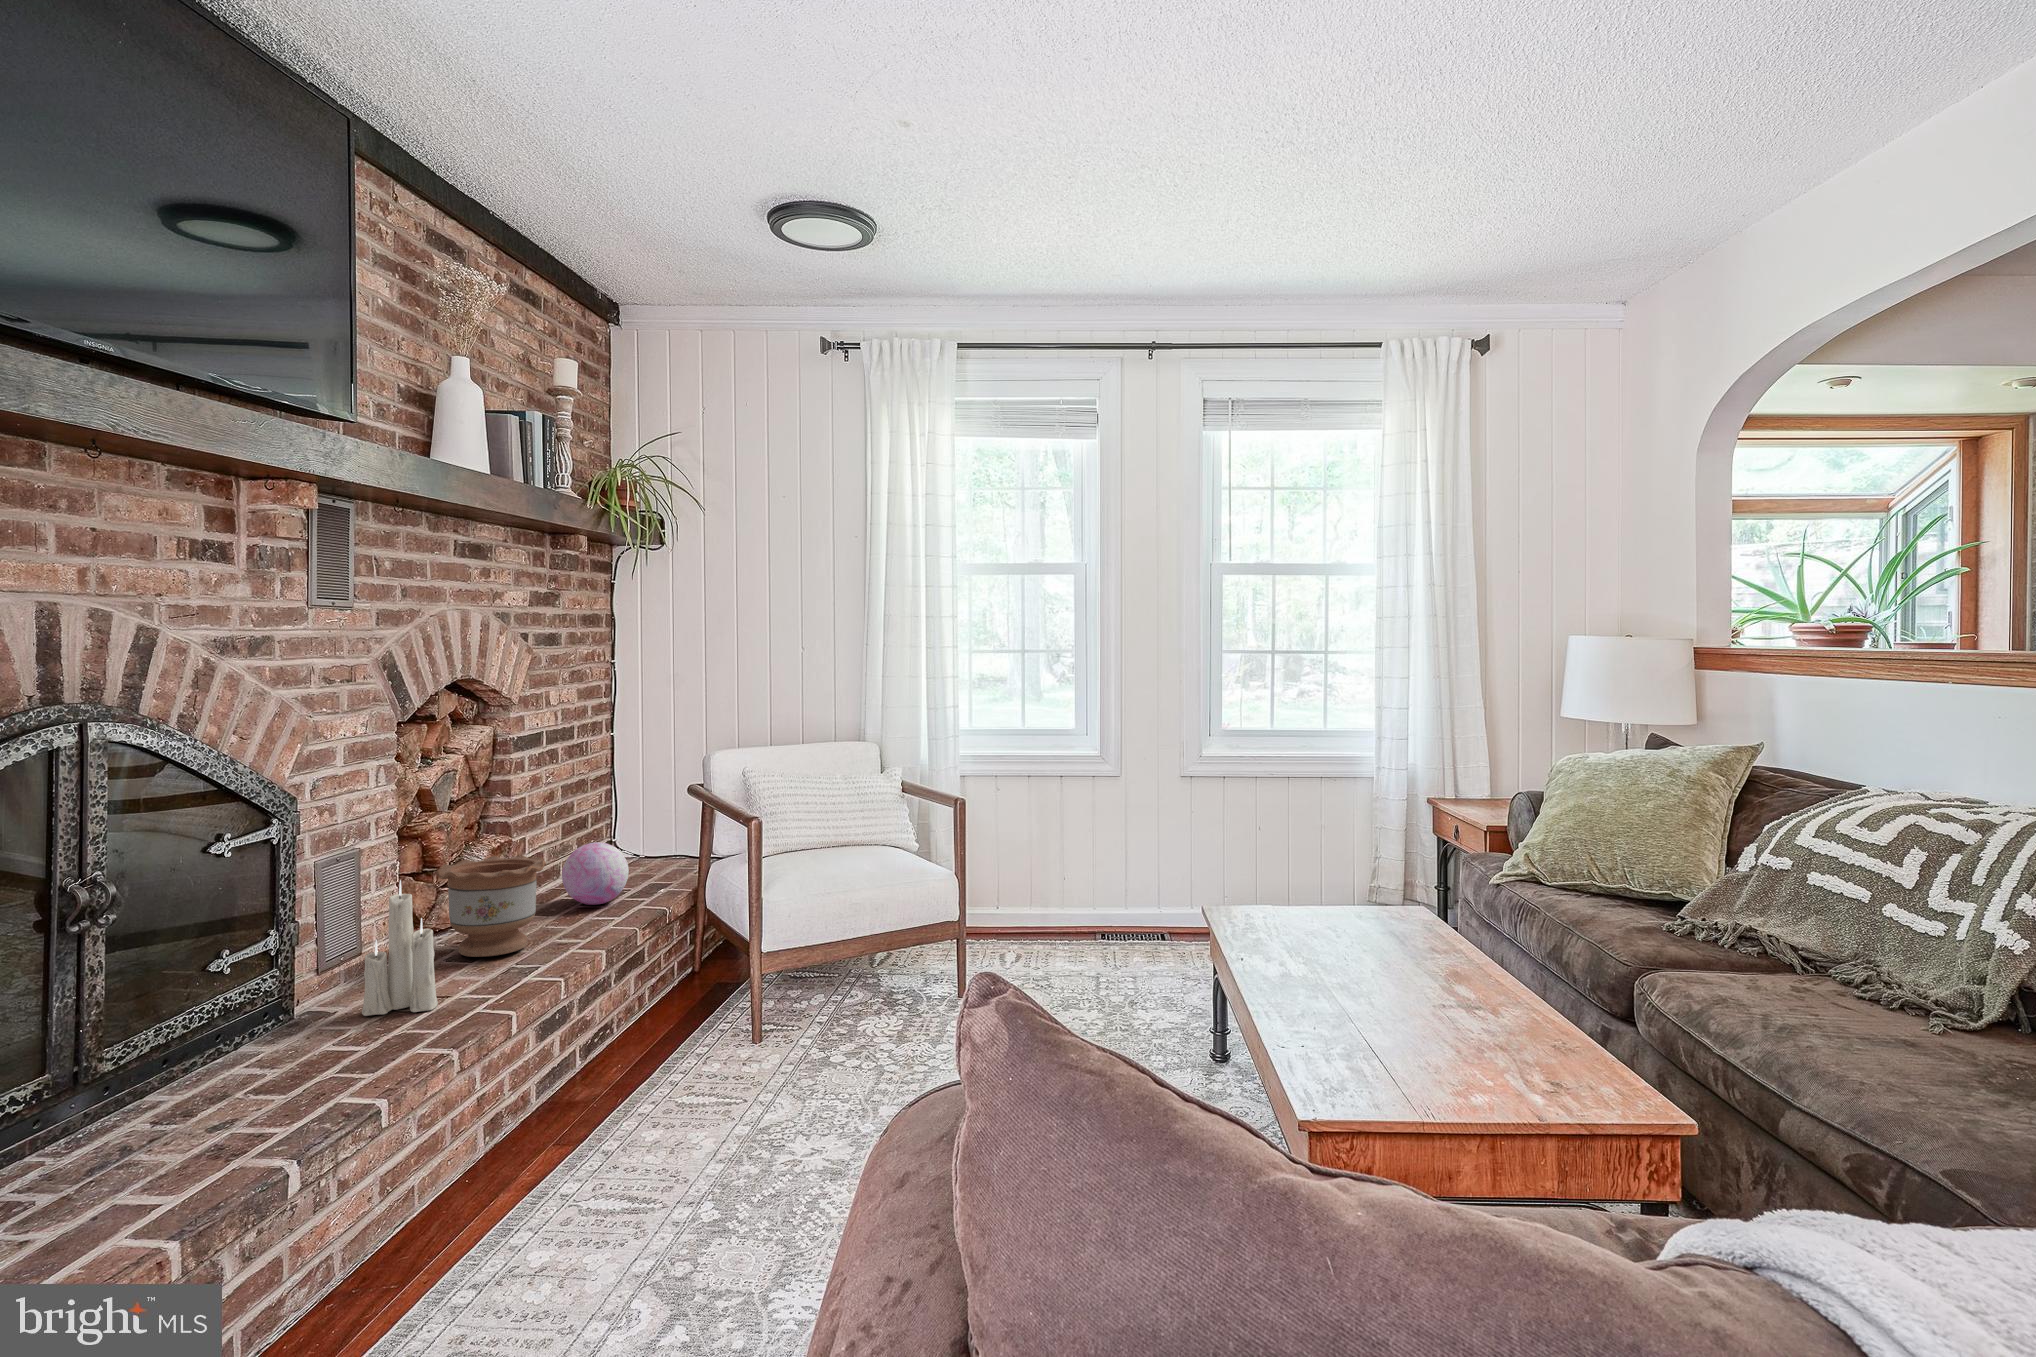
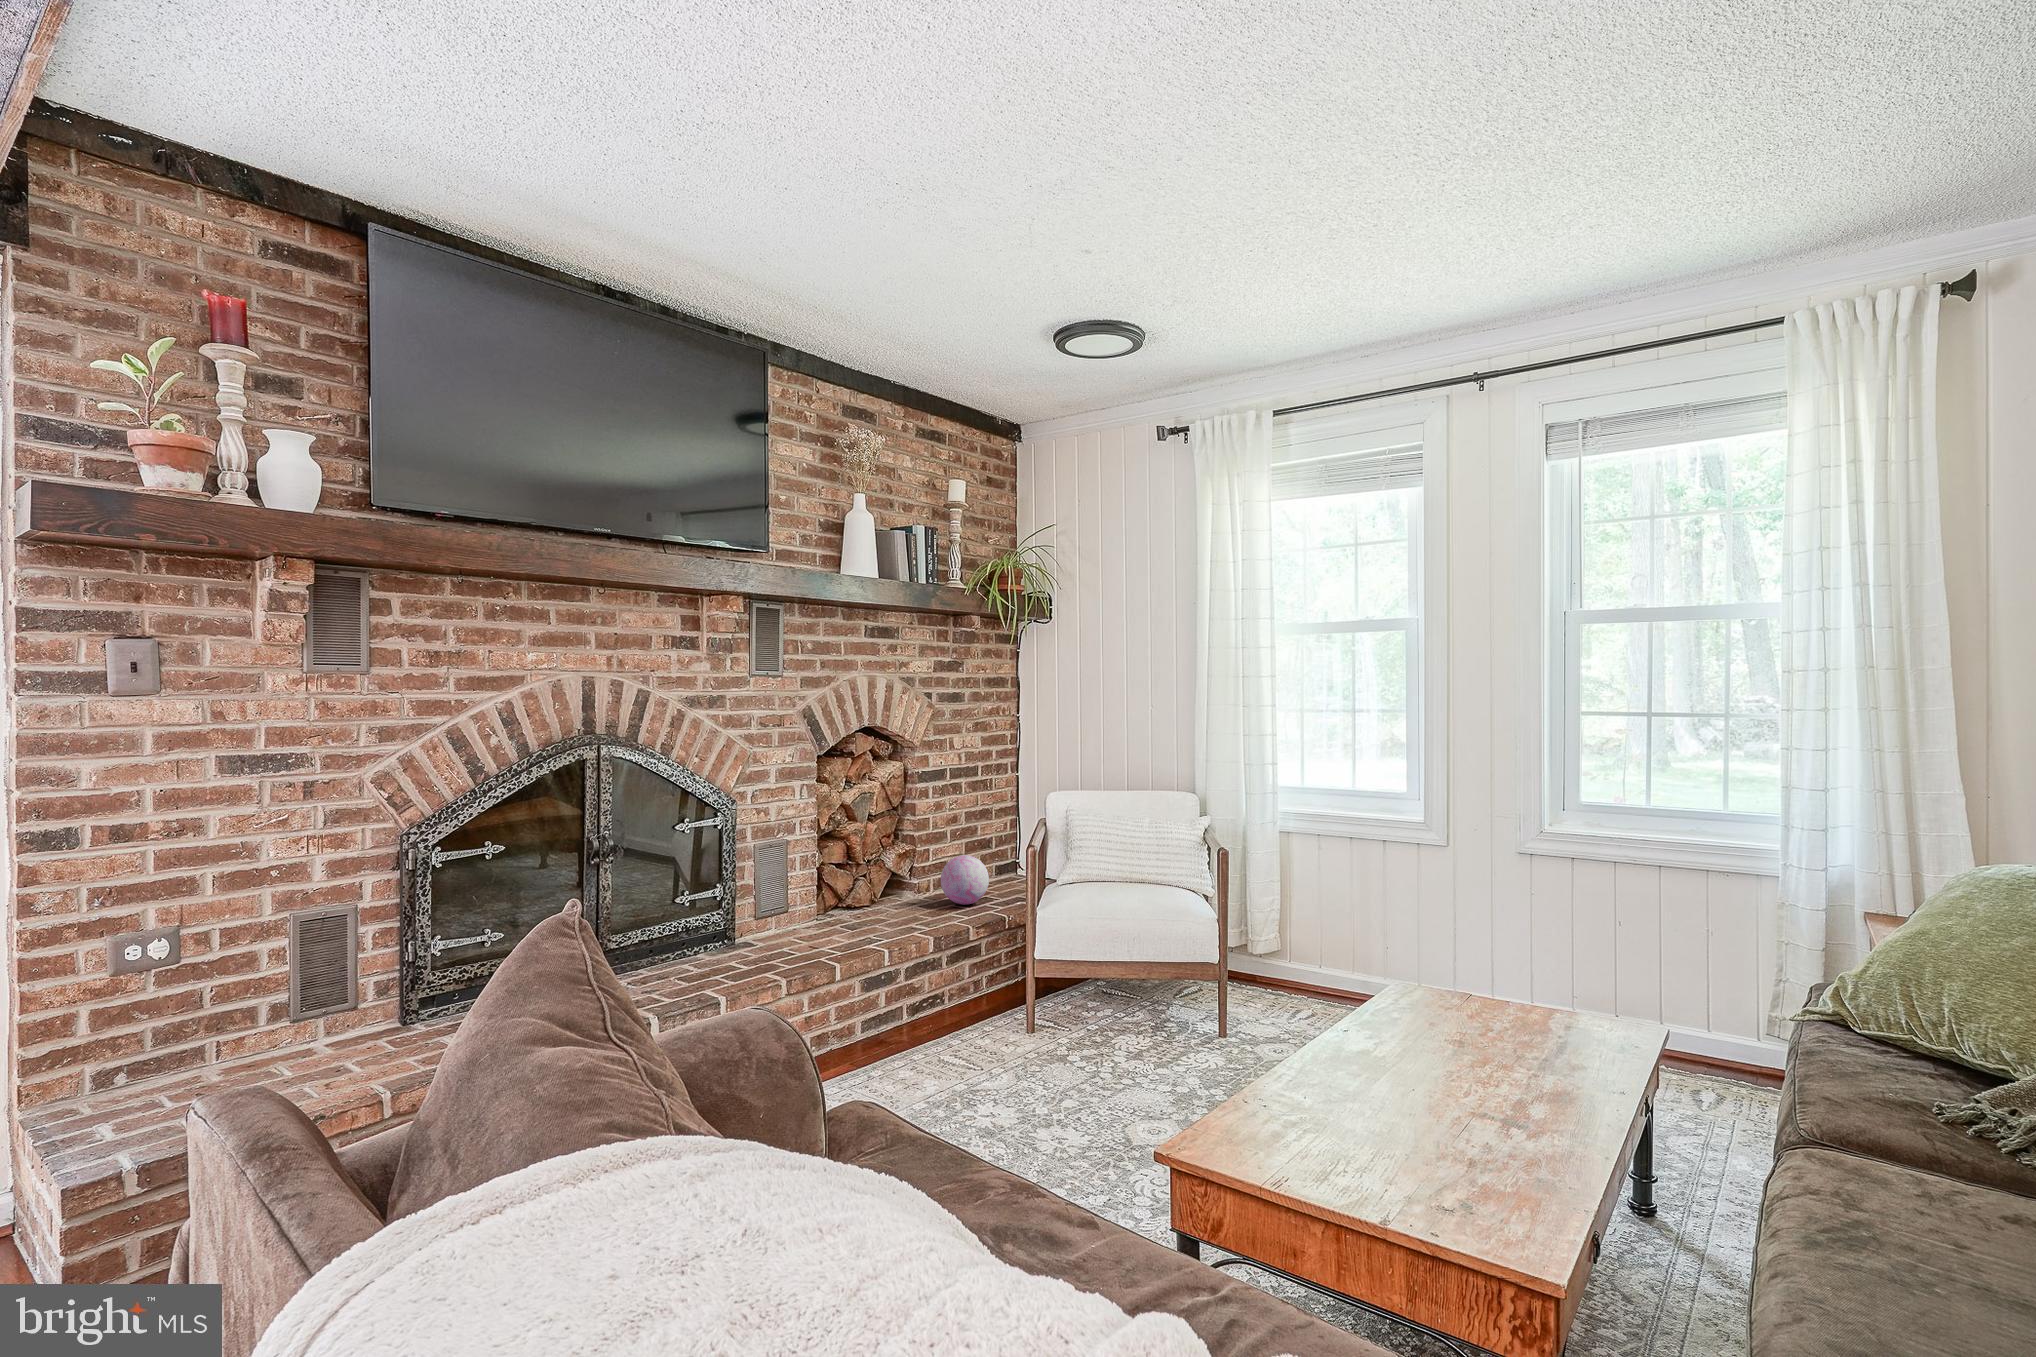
flower pot: present [437,856,546,957] -> none [834,856,906,928]
candle: present [362,880,438,1016] -> none [762,856,805,955]

